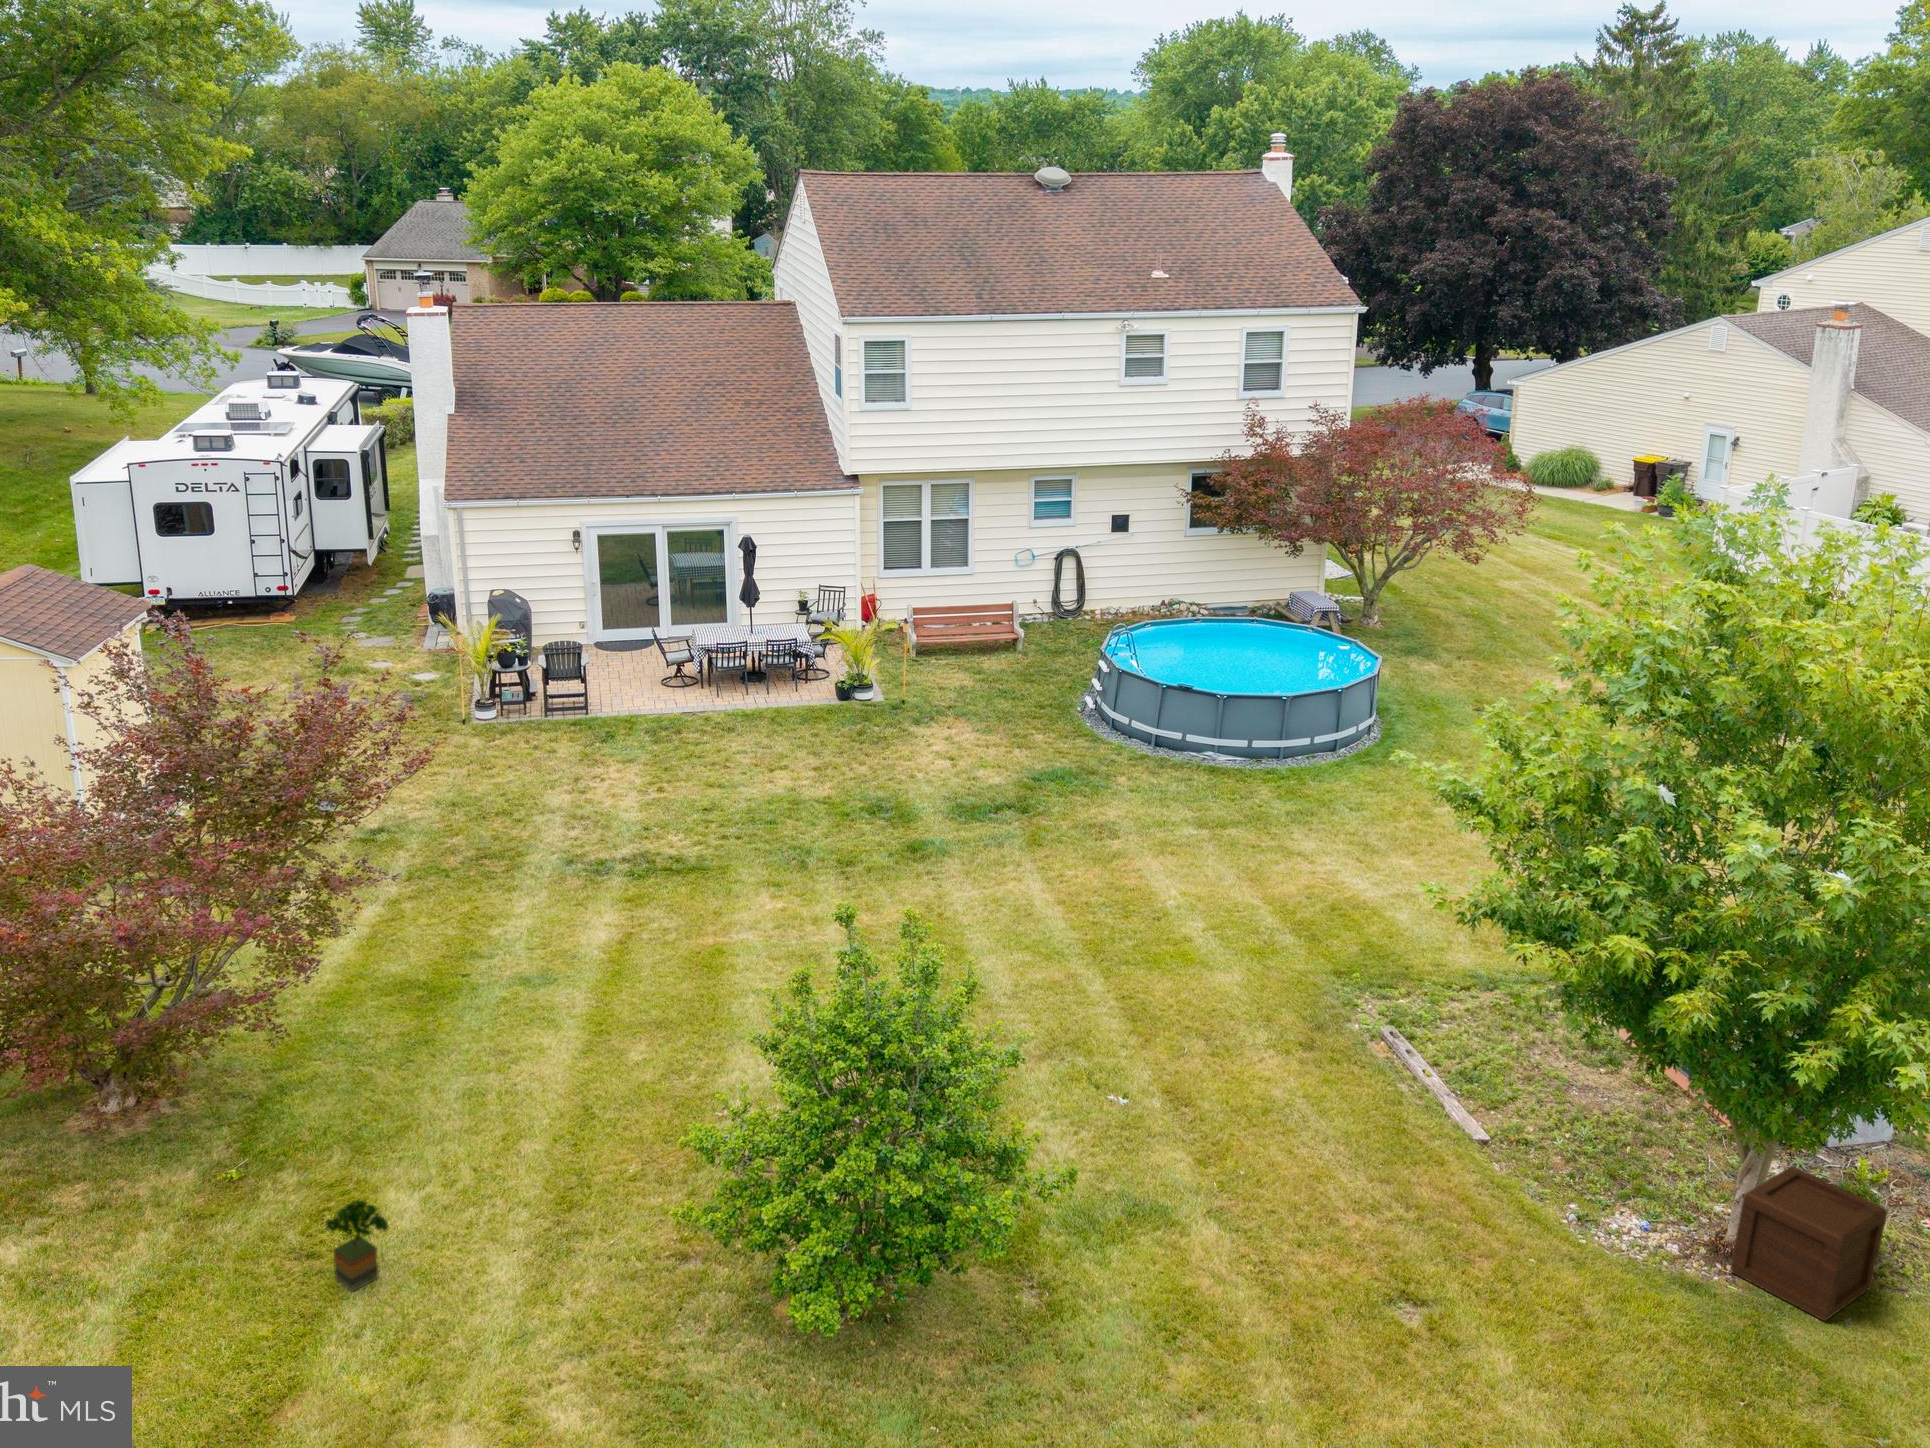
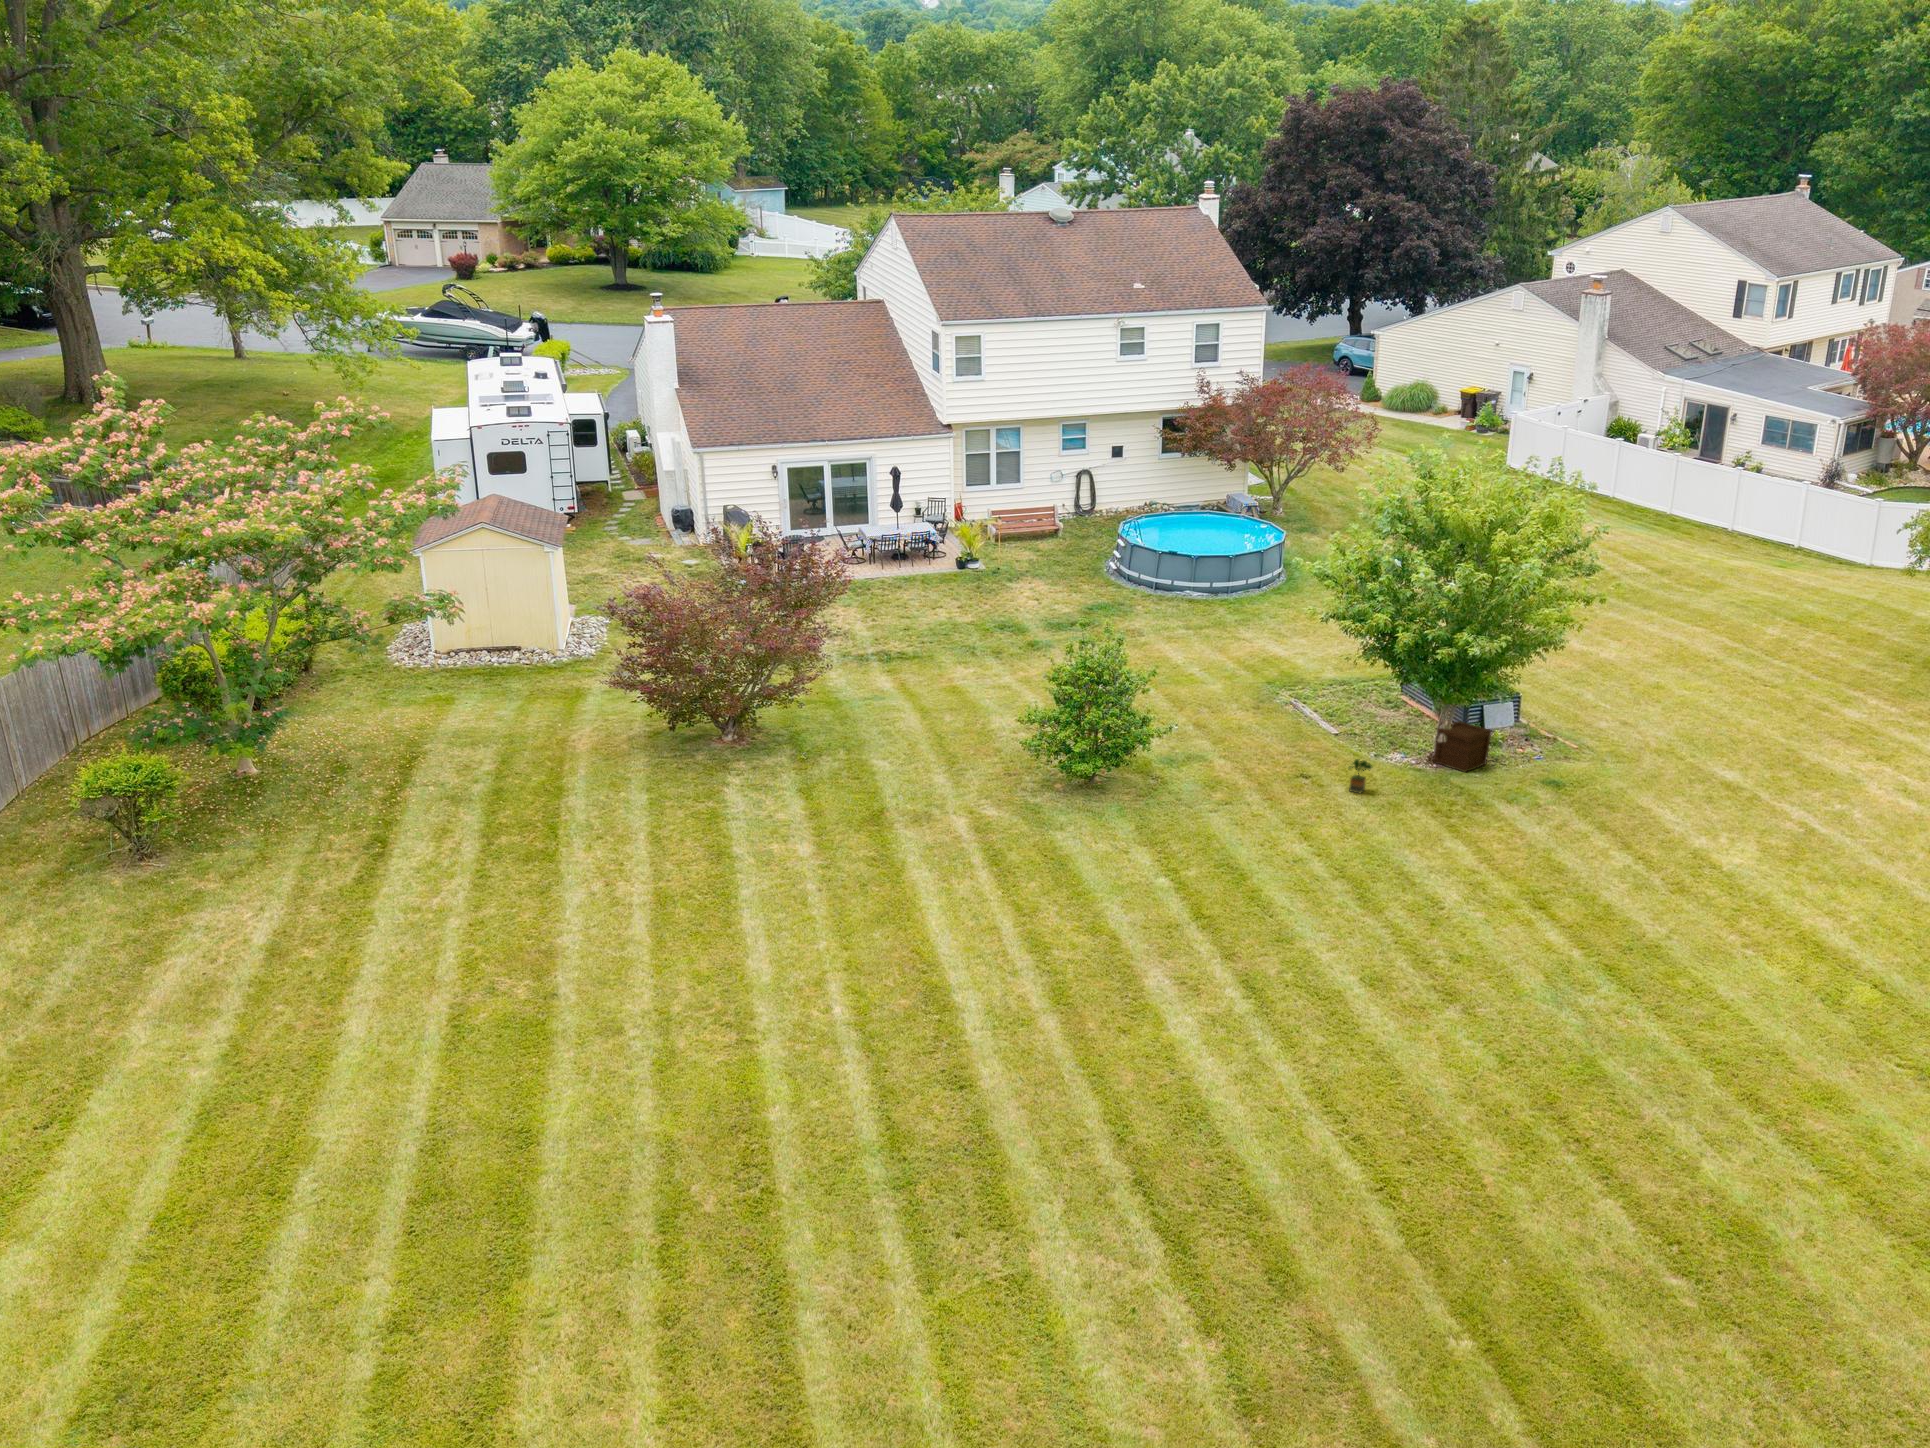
potted tree: present [325,1200,389,1292] -> present [1349,759,1372,793]

